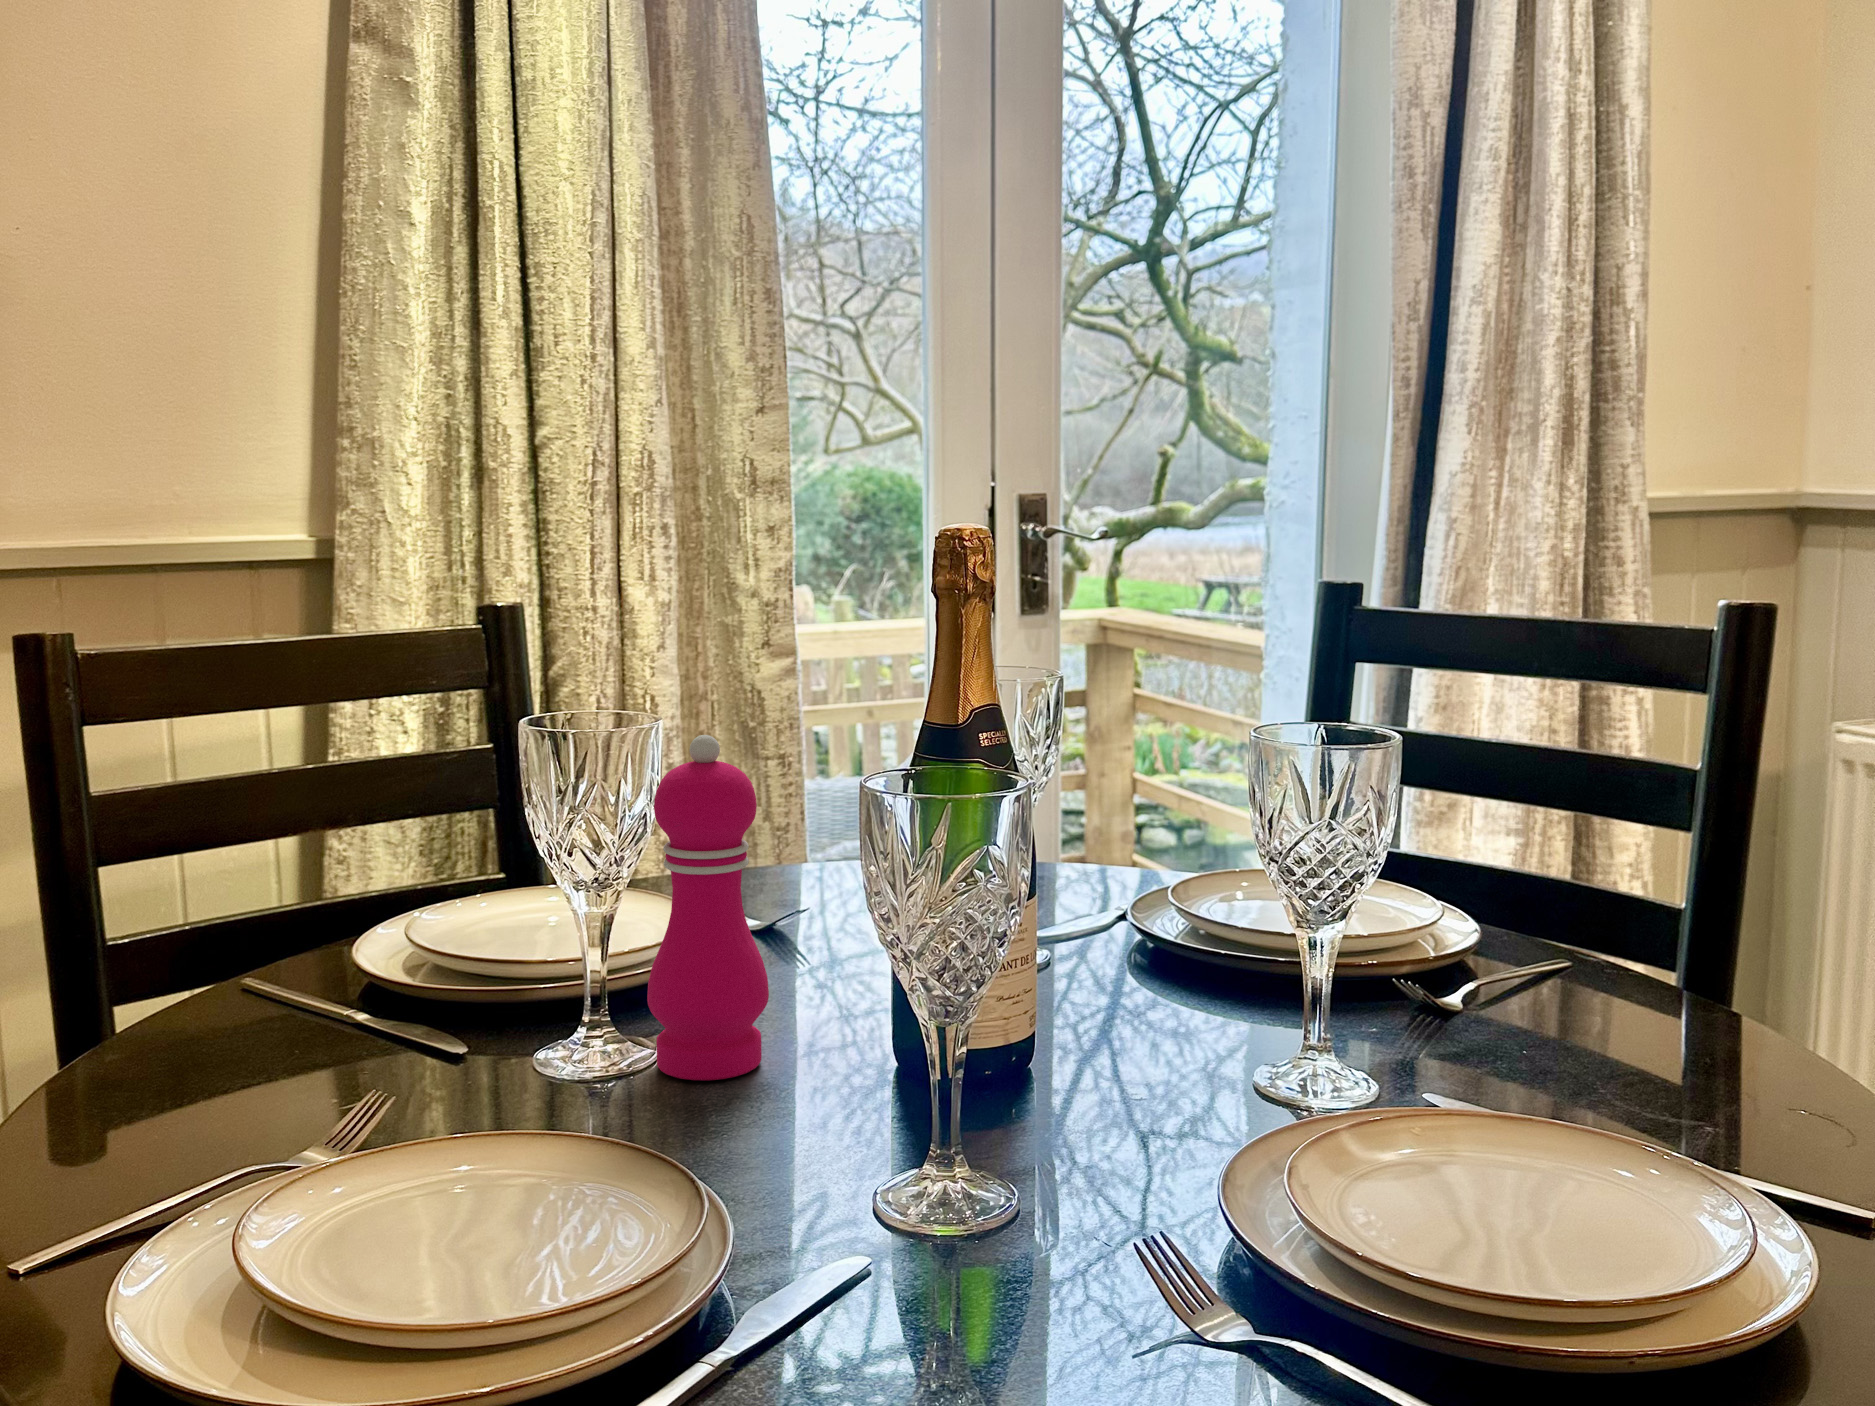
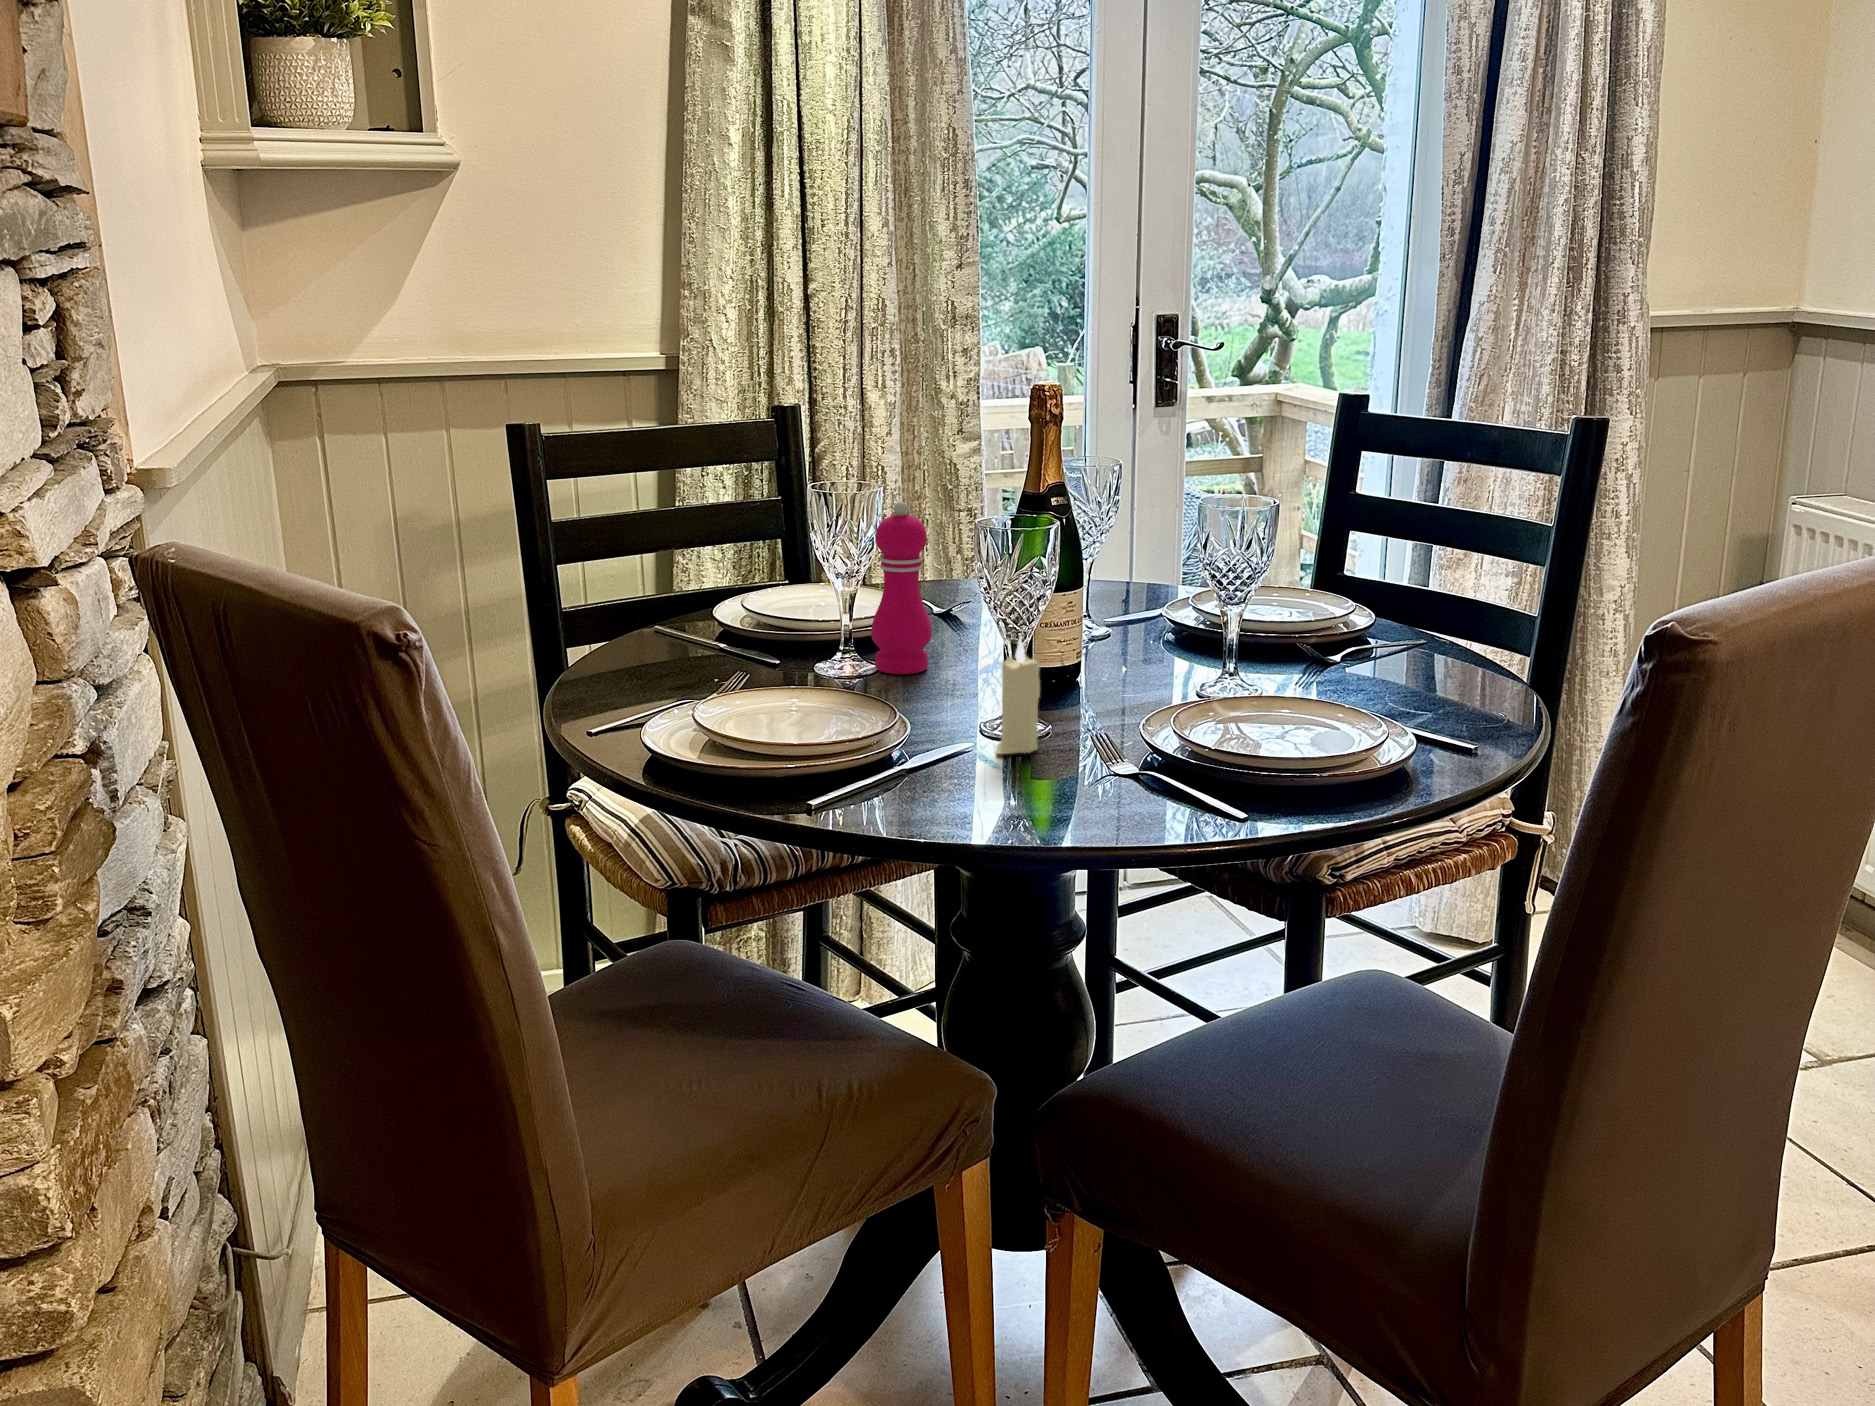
candle: none [958,1029,1059,1320] -> present [996,636,1040,754]

